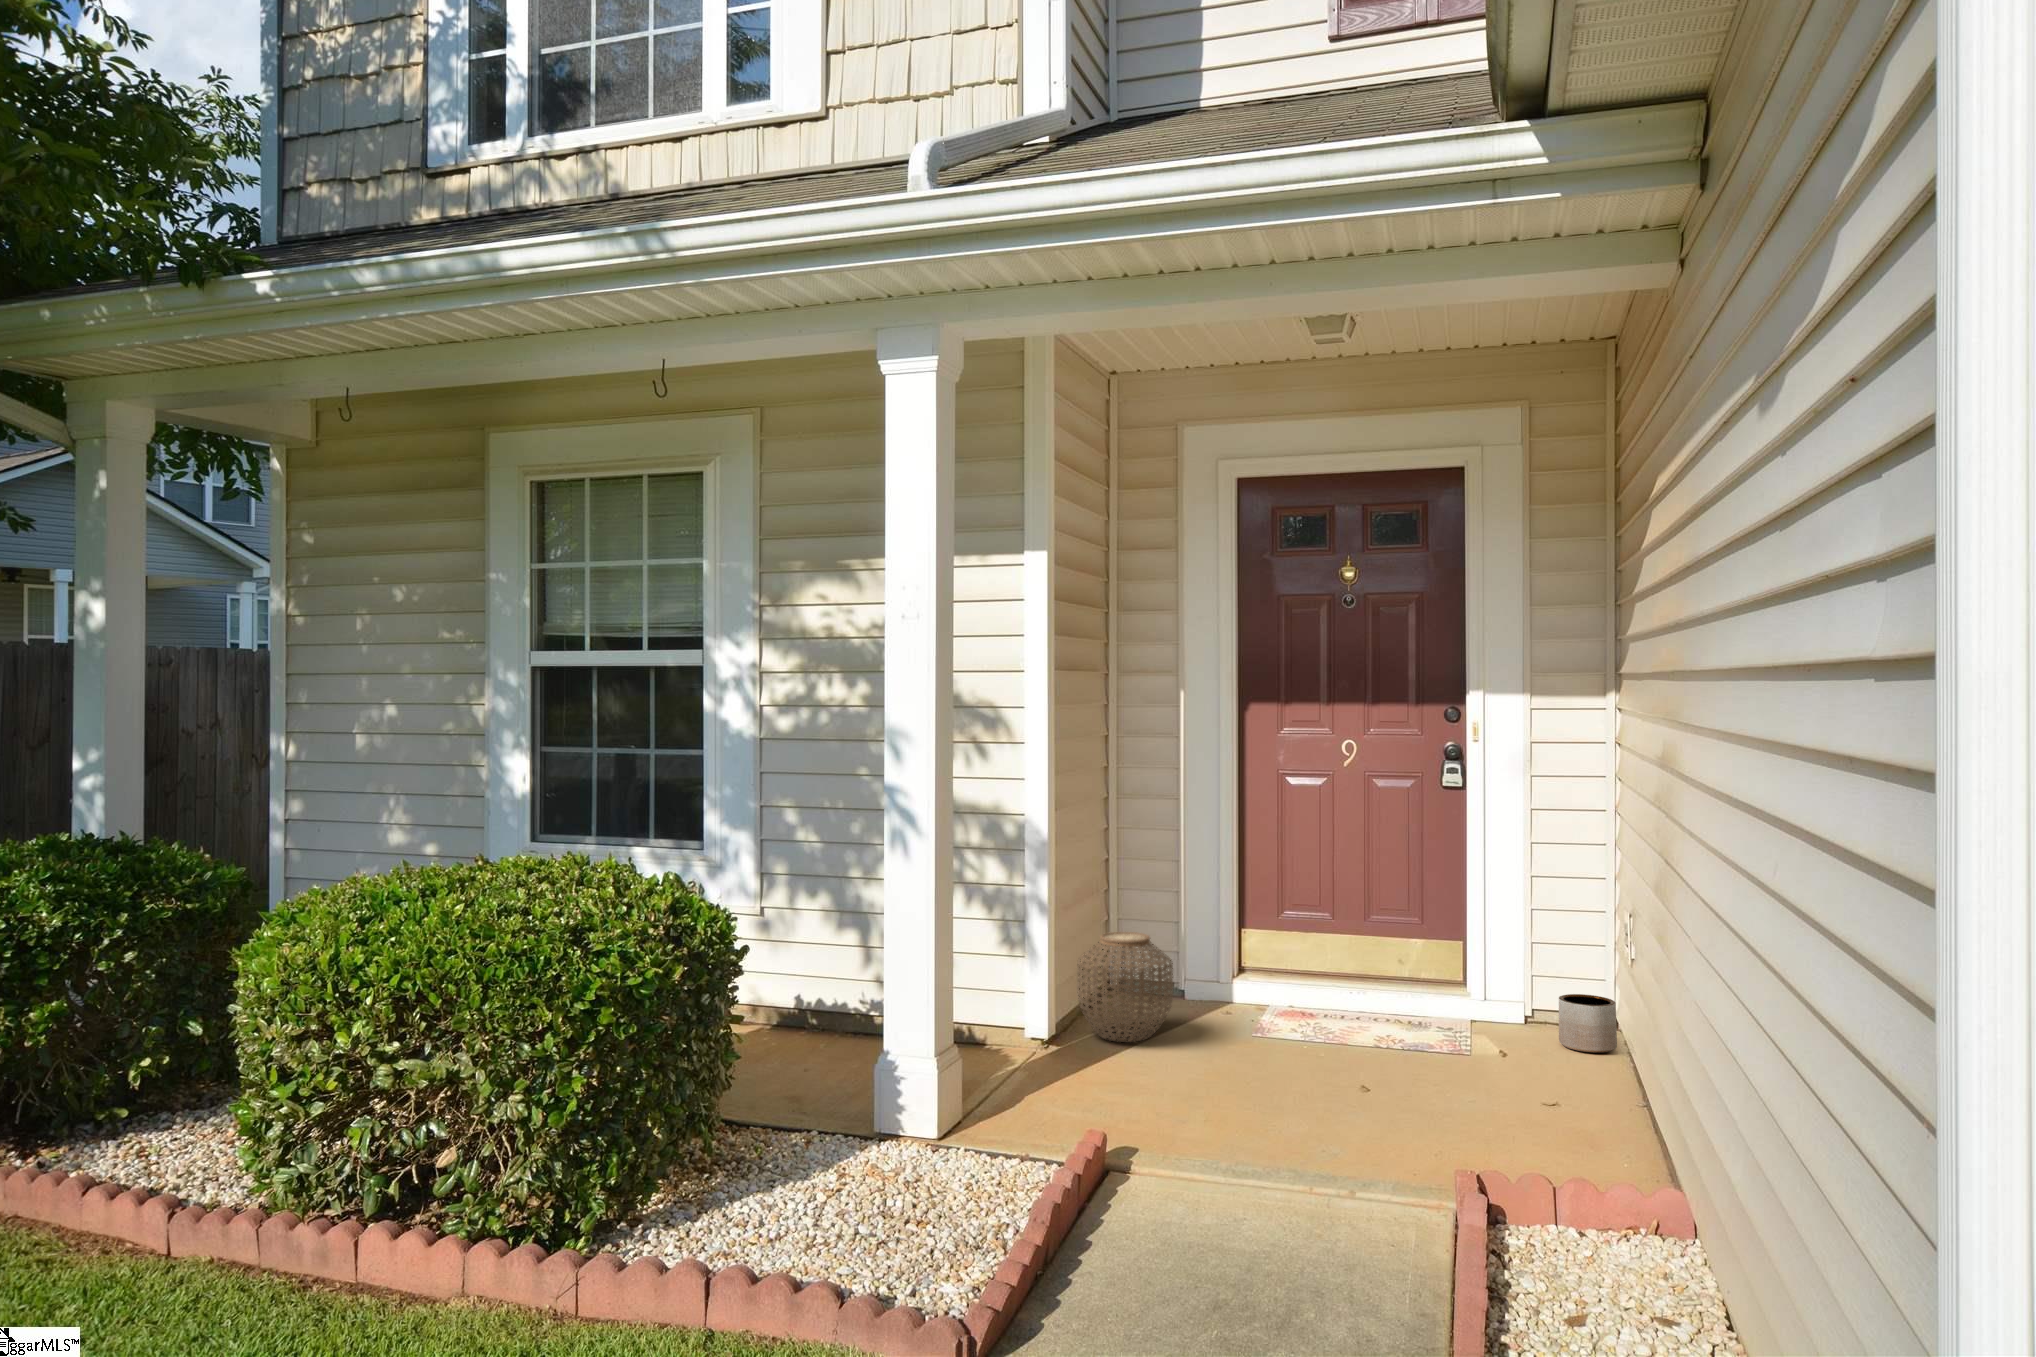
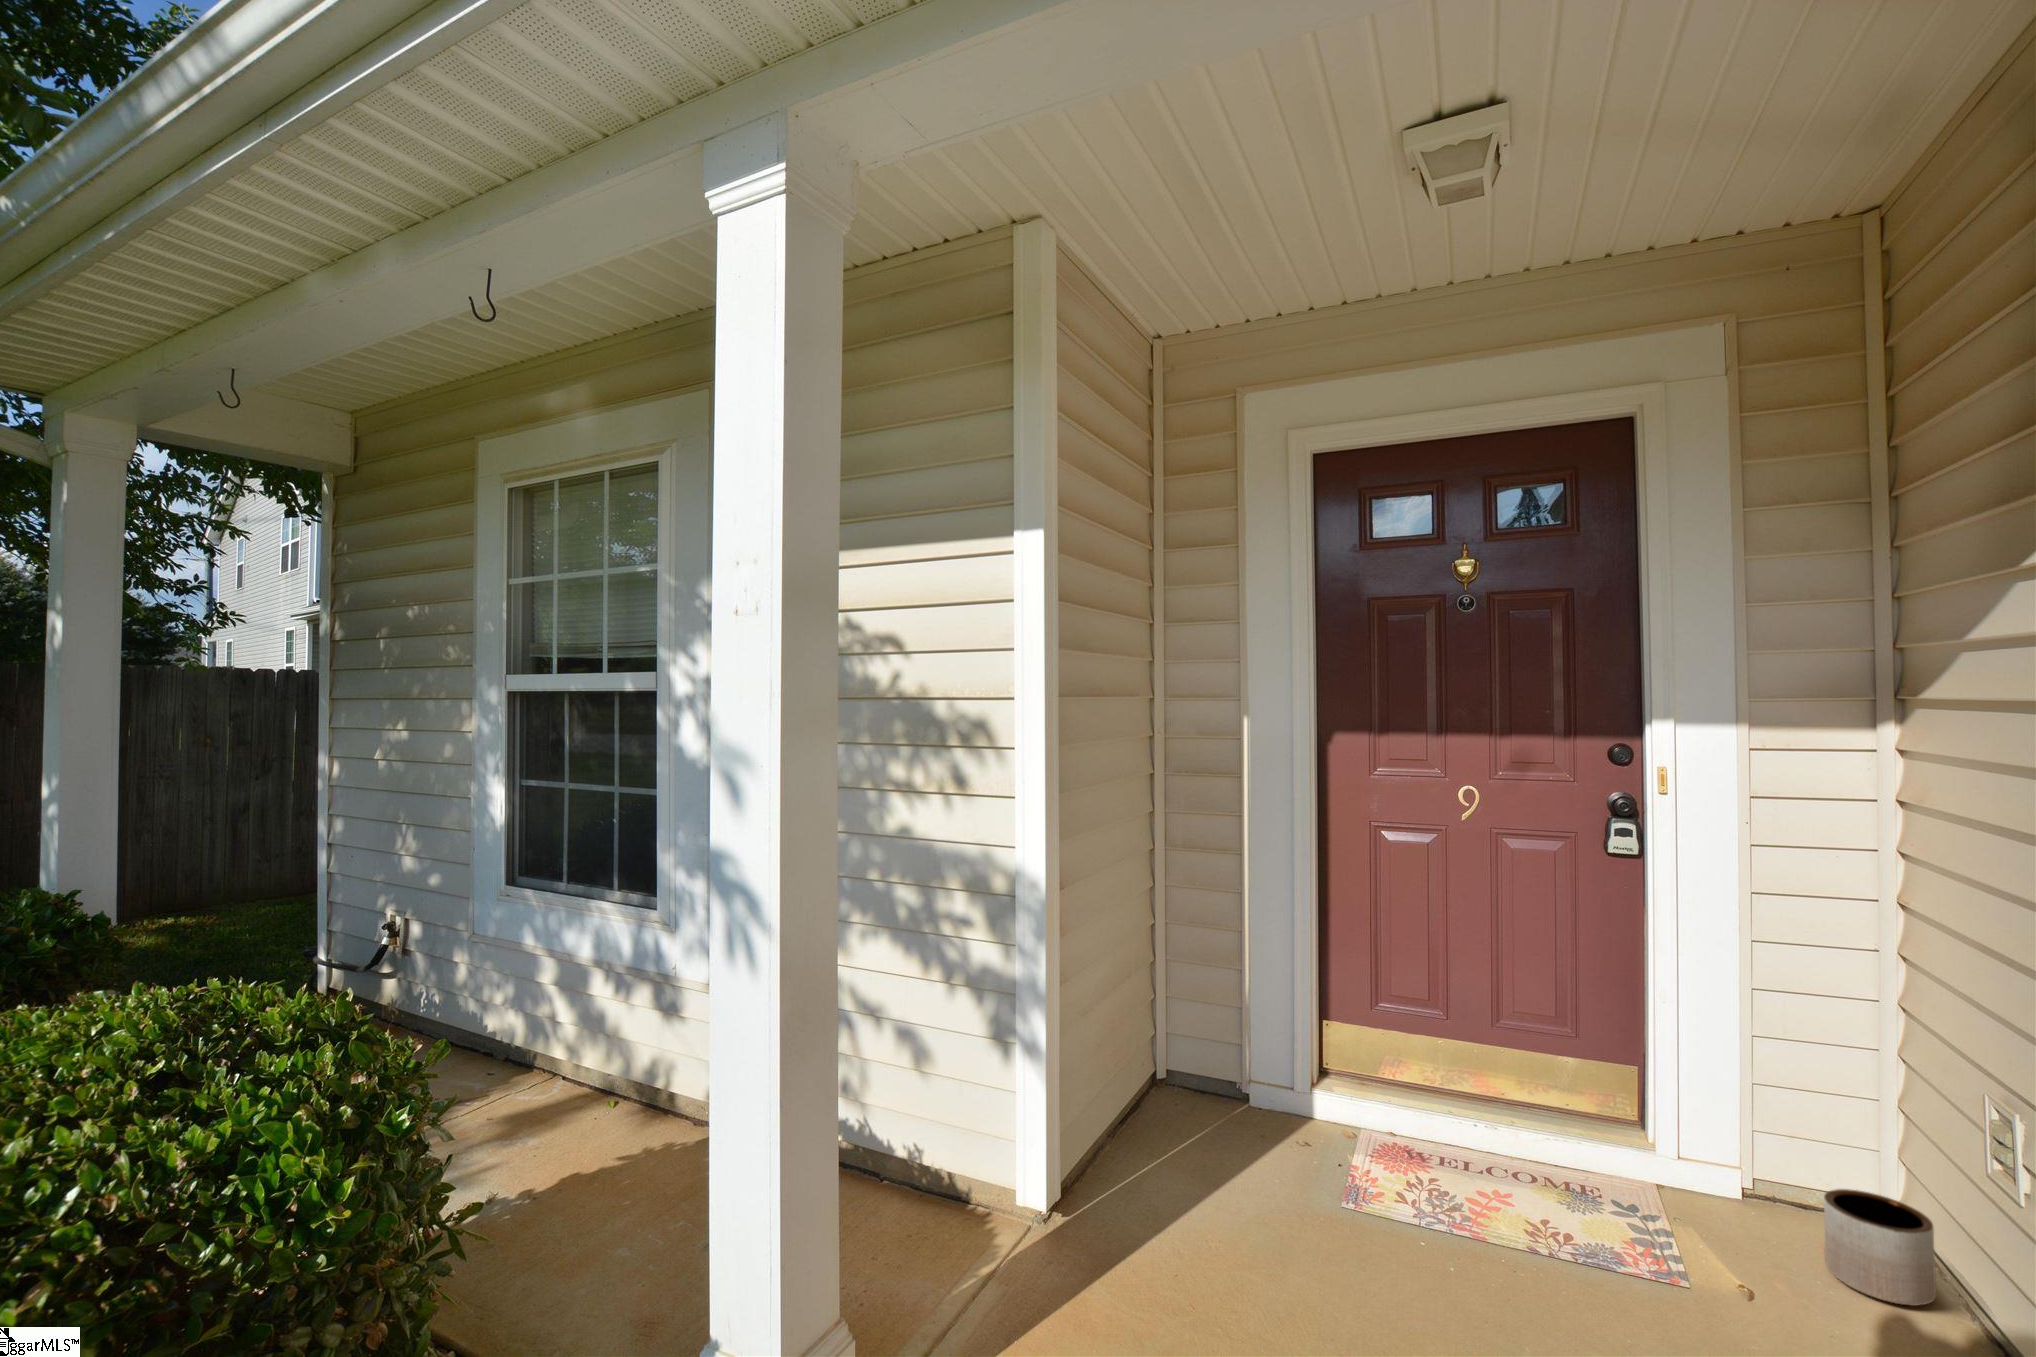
woven basket: present [1078,932,1173,1042] -> none [1093,1045,1224,1211]

